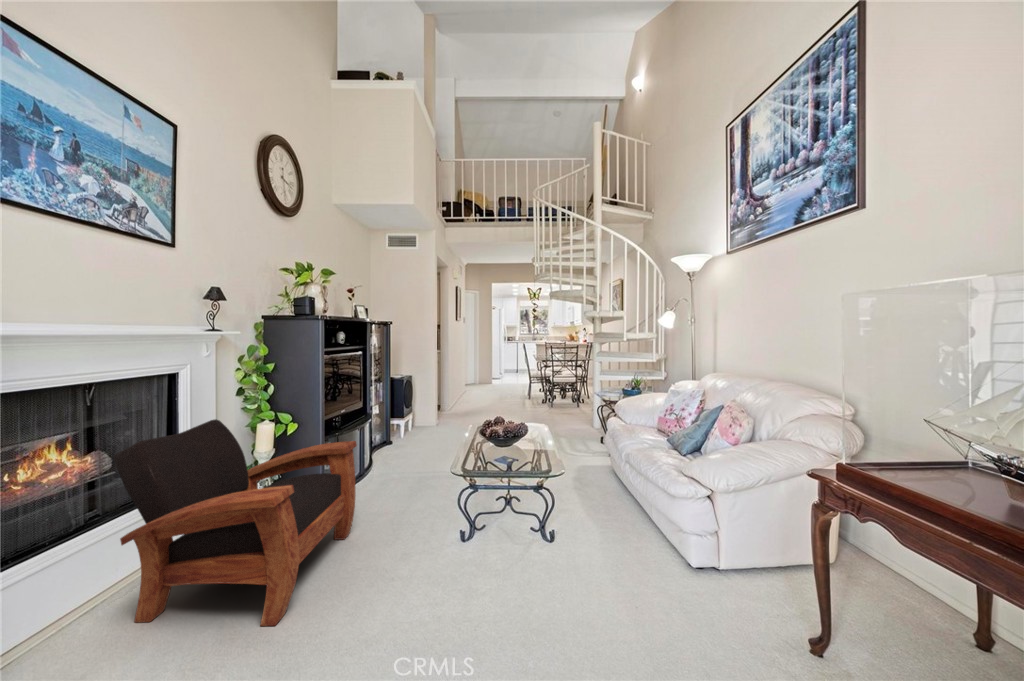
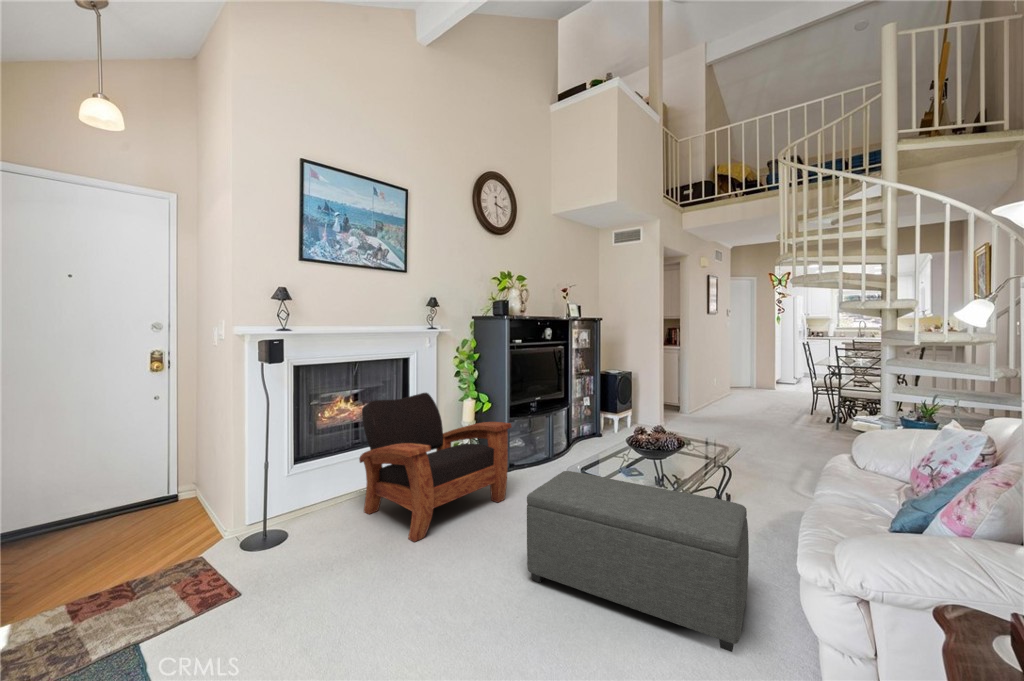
ottoman: none [455,468,652,601] -> present [527,471,749,652]

